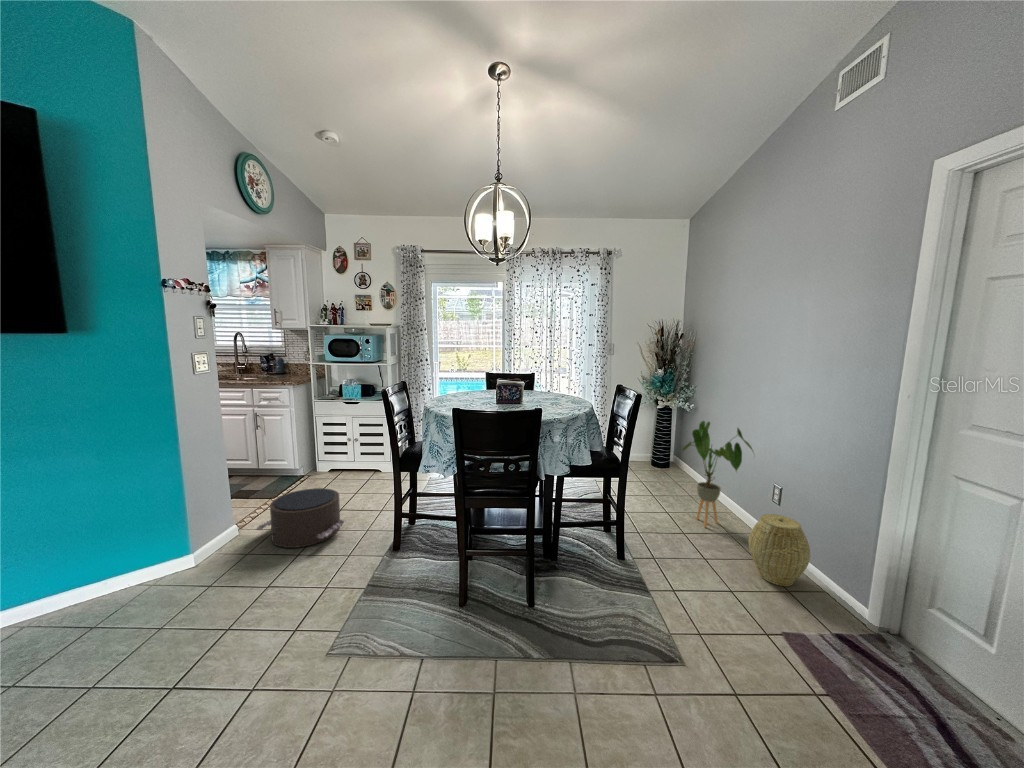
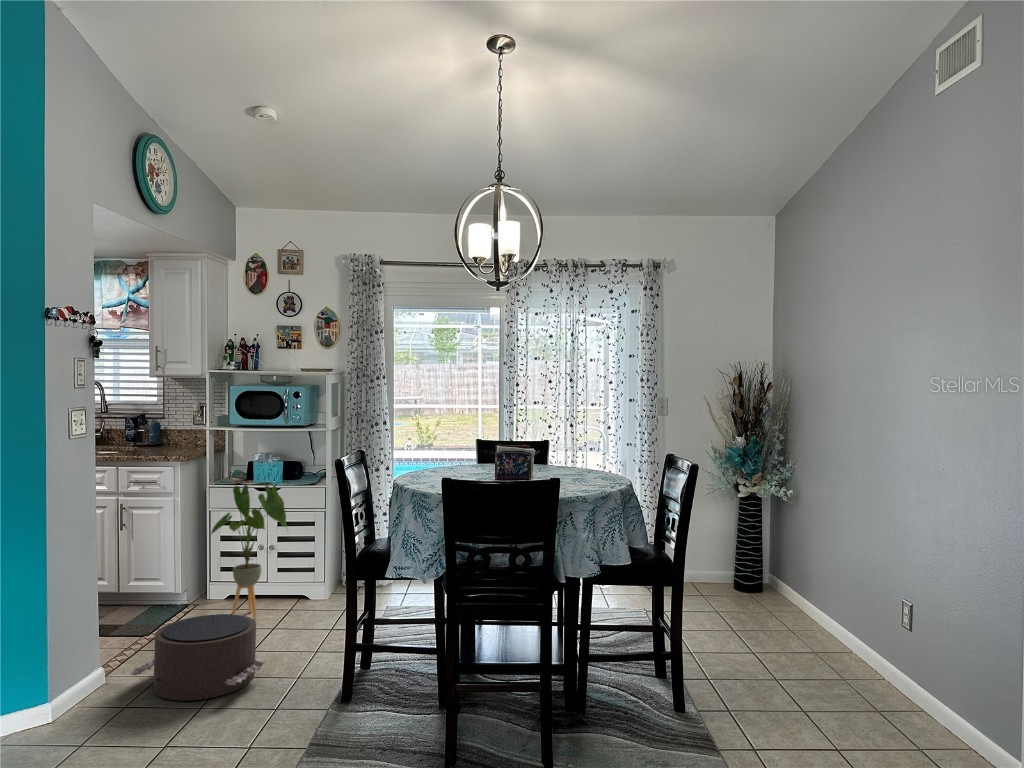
house plant: present [682,421,753,527] -> present [211,485,287,619]
woven basket: present [749,514,810,586] -> none [866,638,951,744]

